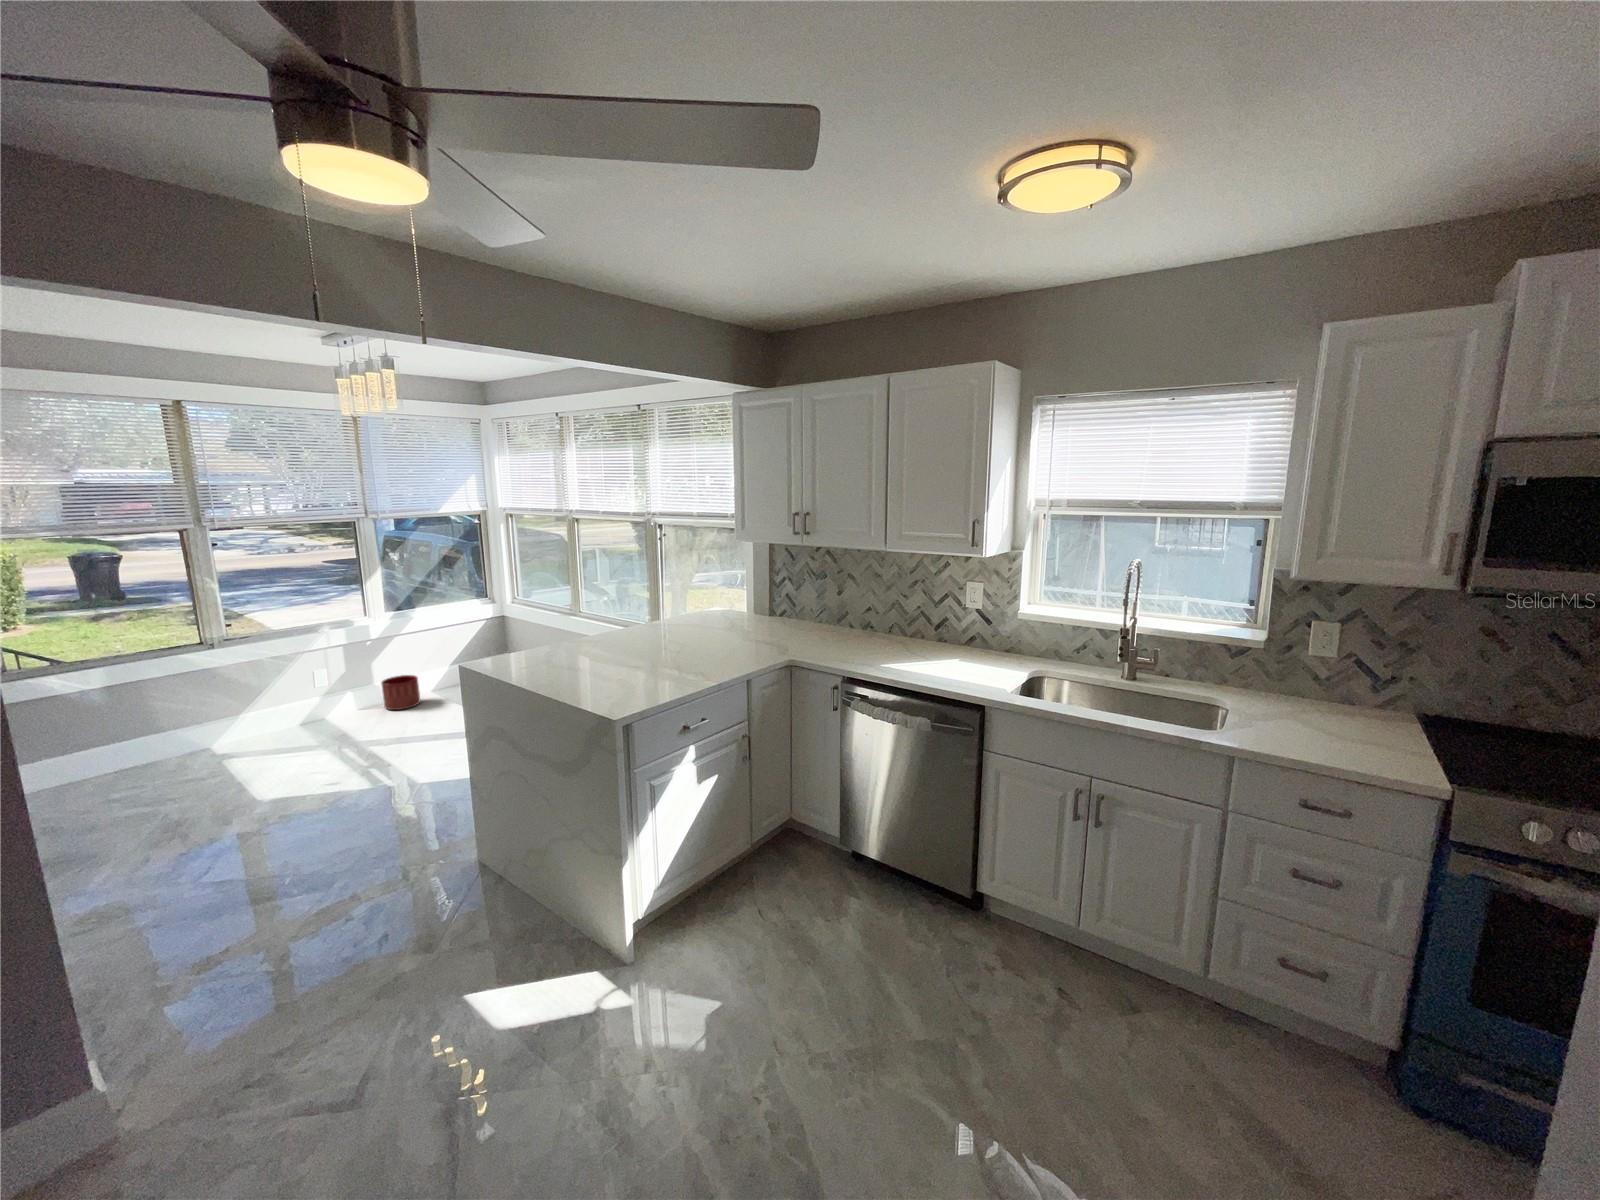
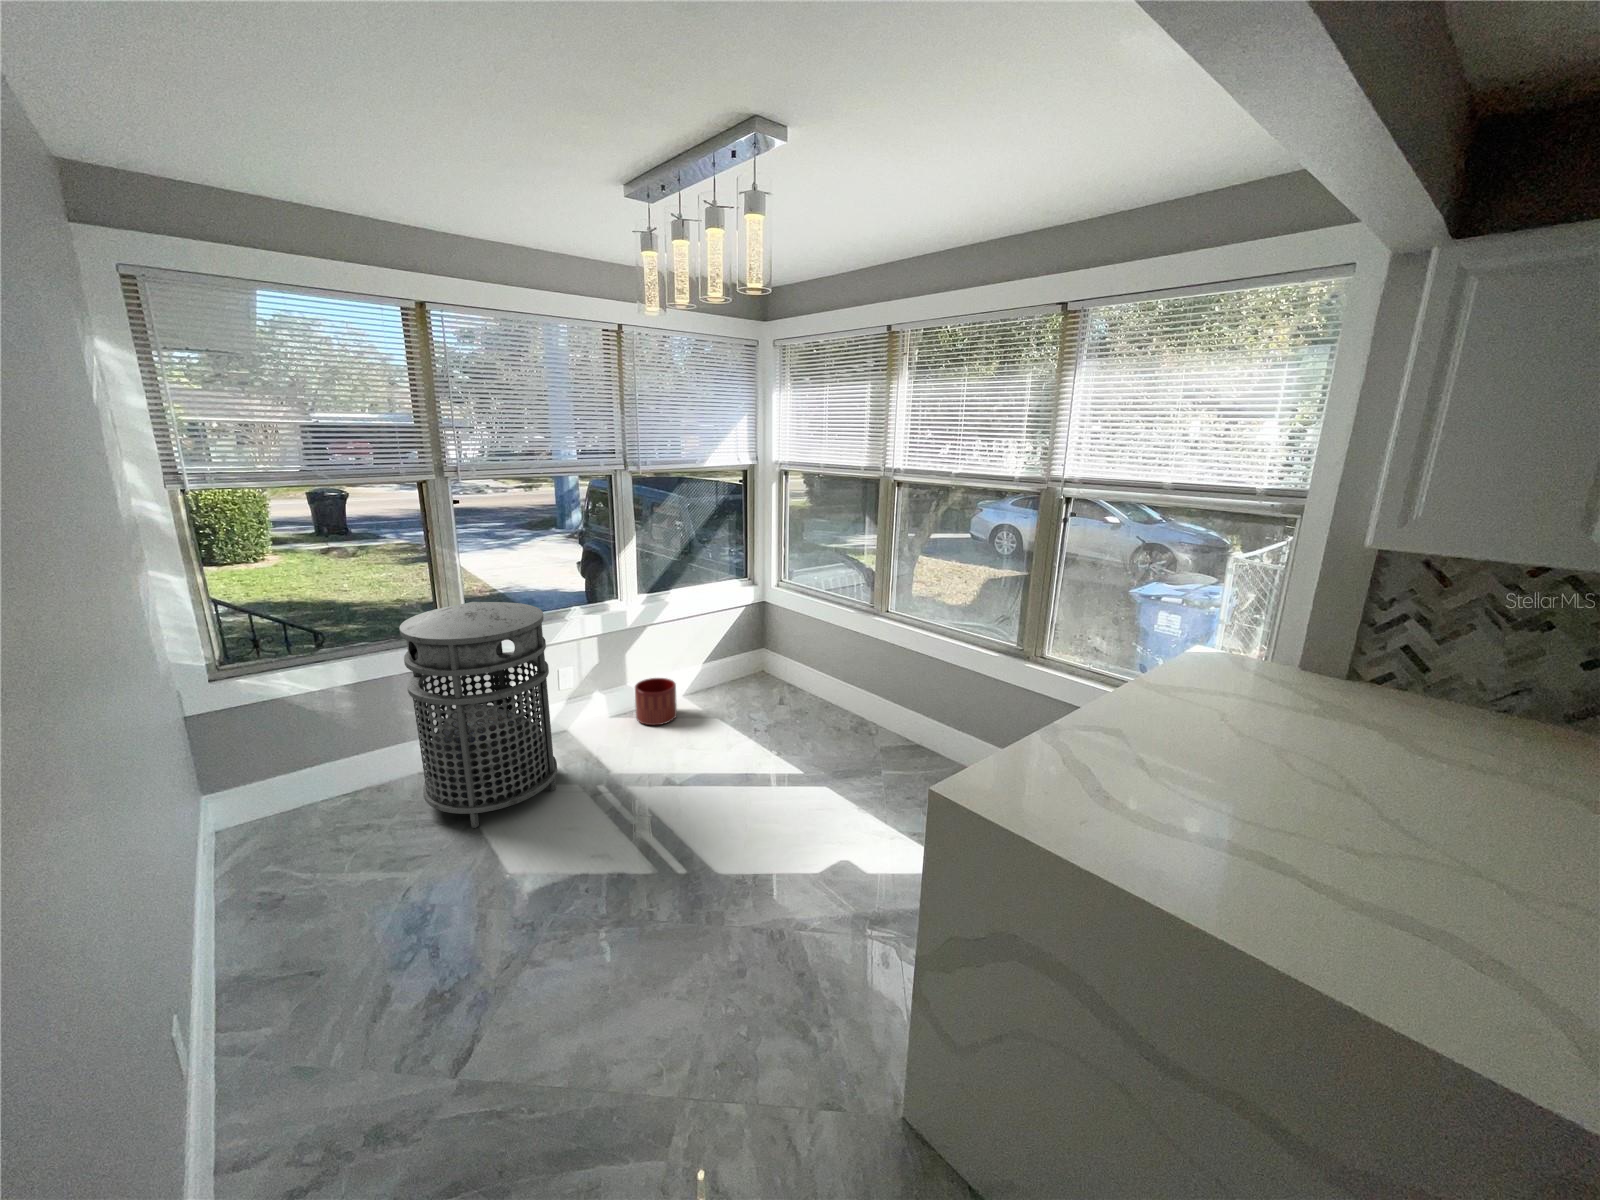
trash can: none [161,614,304,777] -> present [399,602,557,828]

